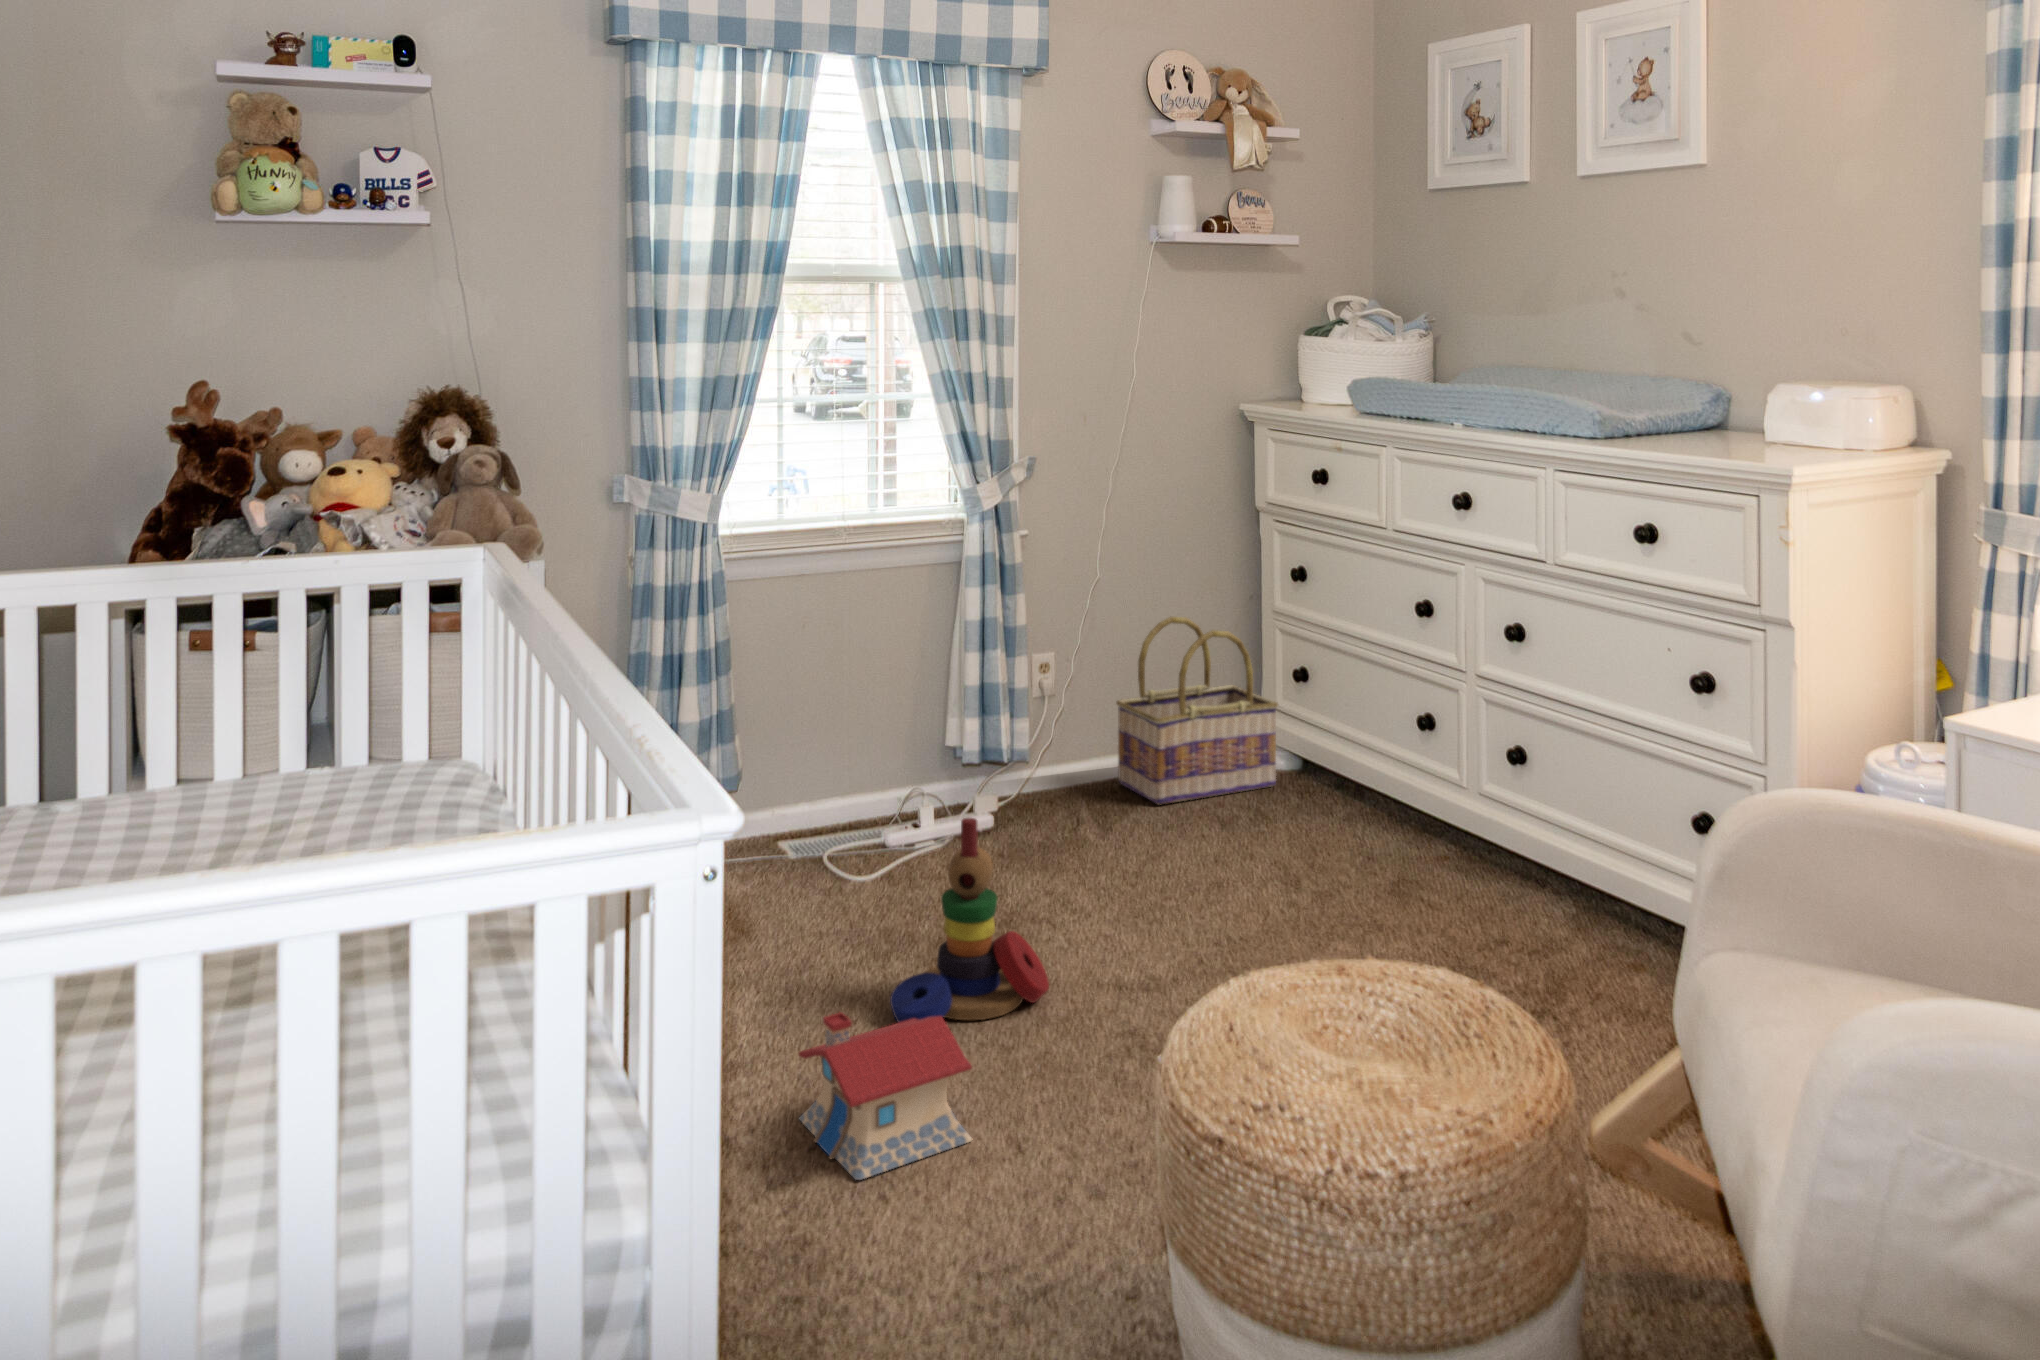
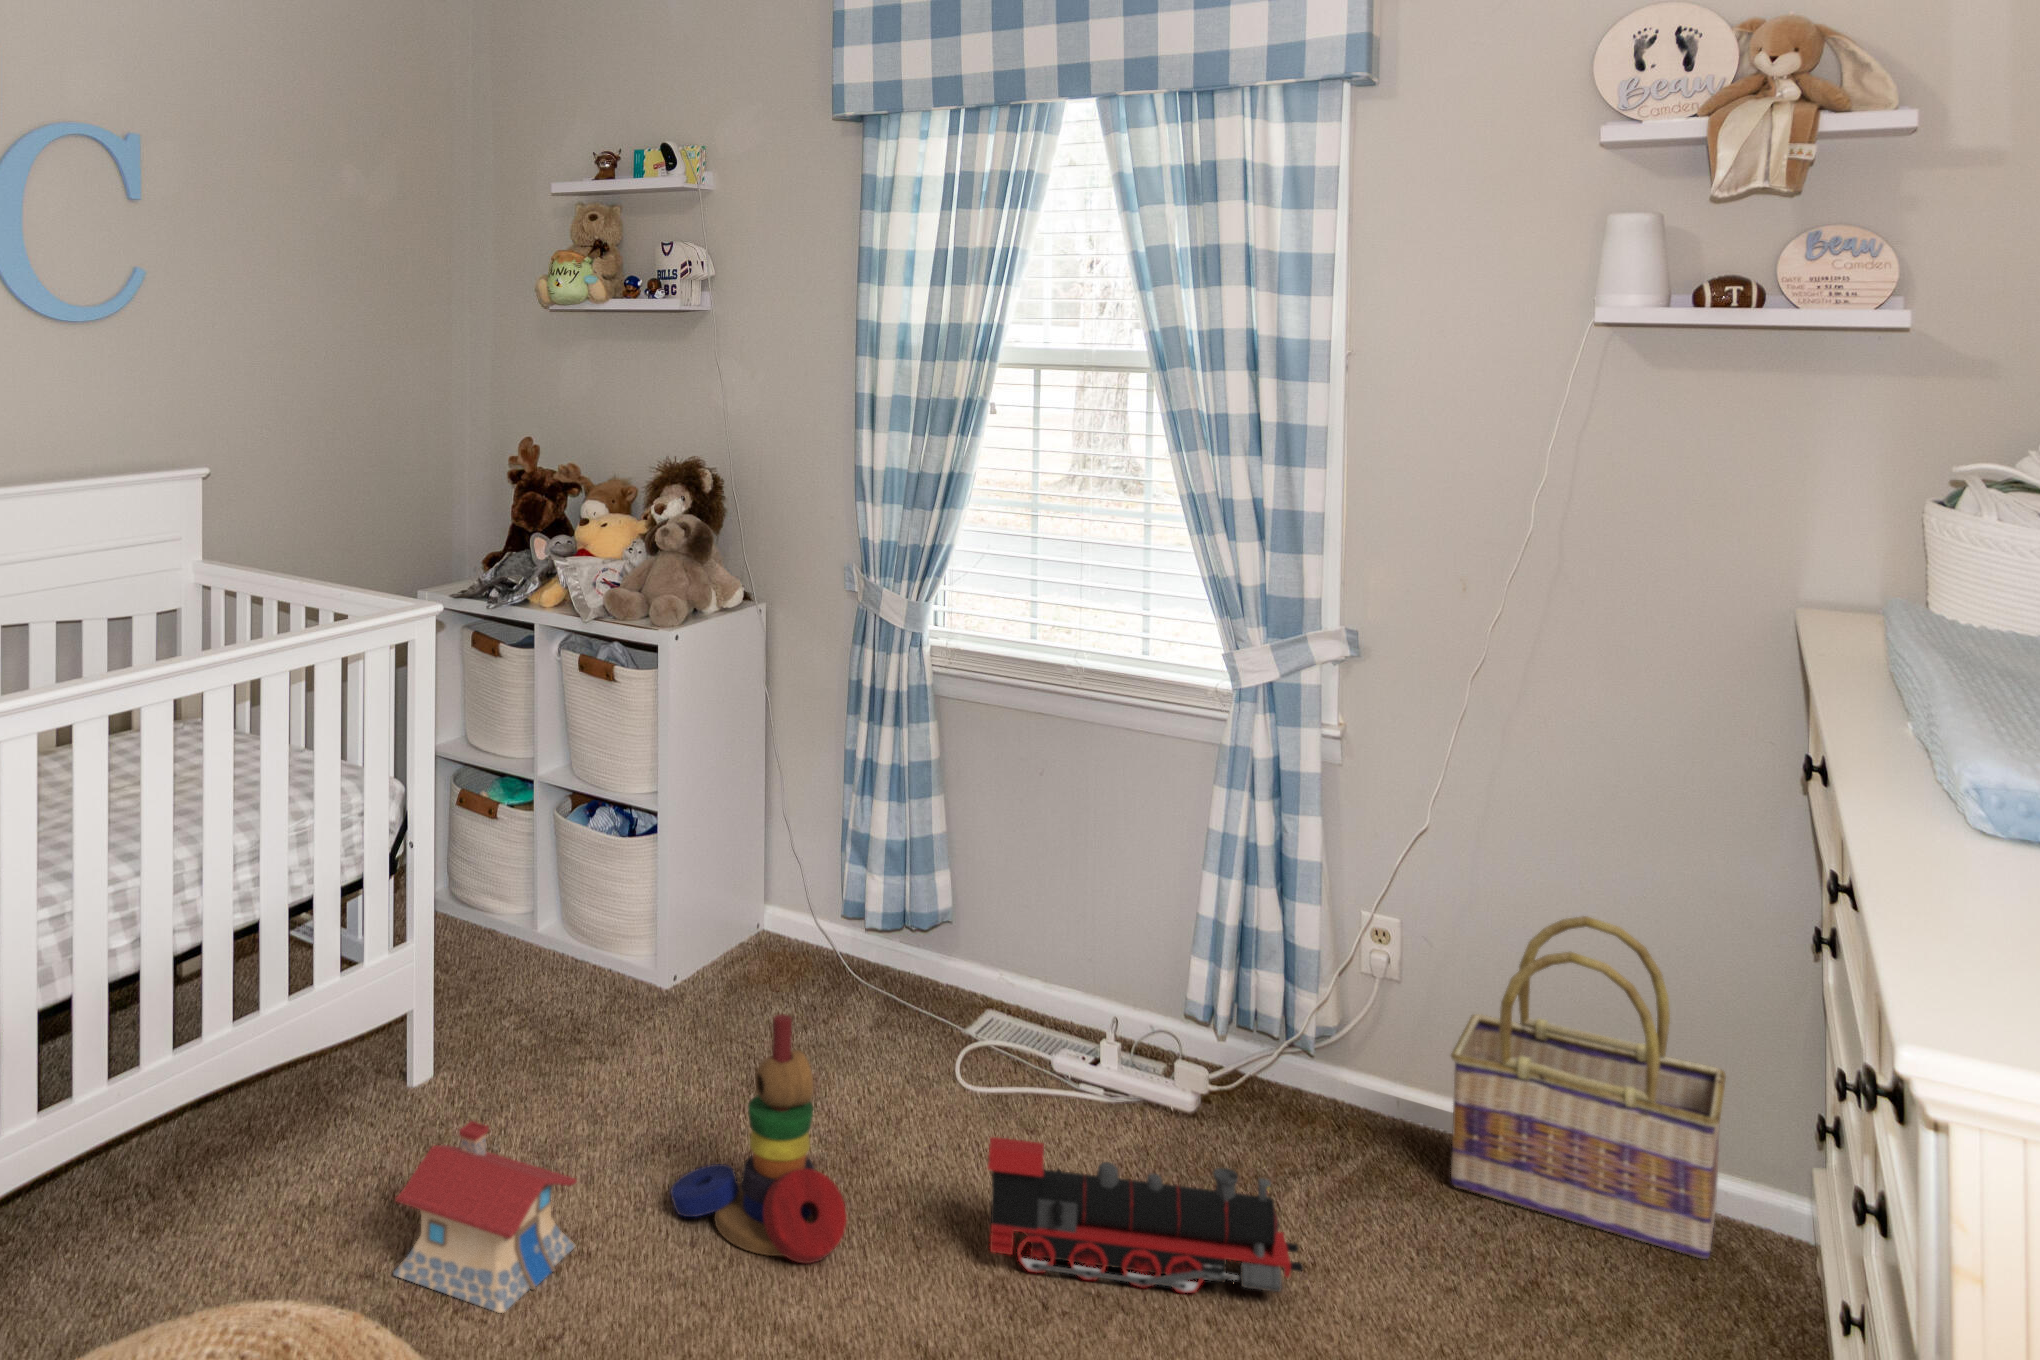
toy train: none [1066,809,1229,935] -> present [988,1137,1303,1293]

